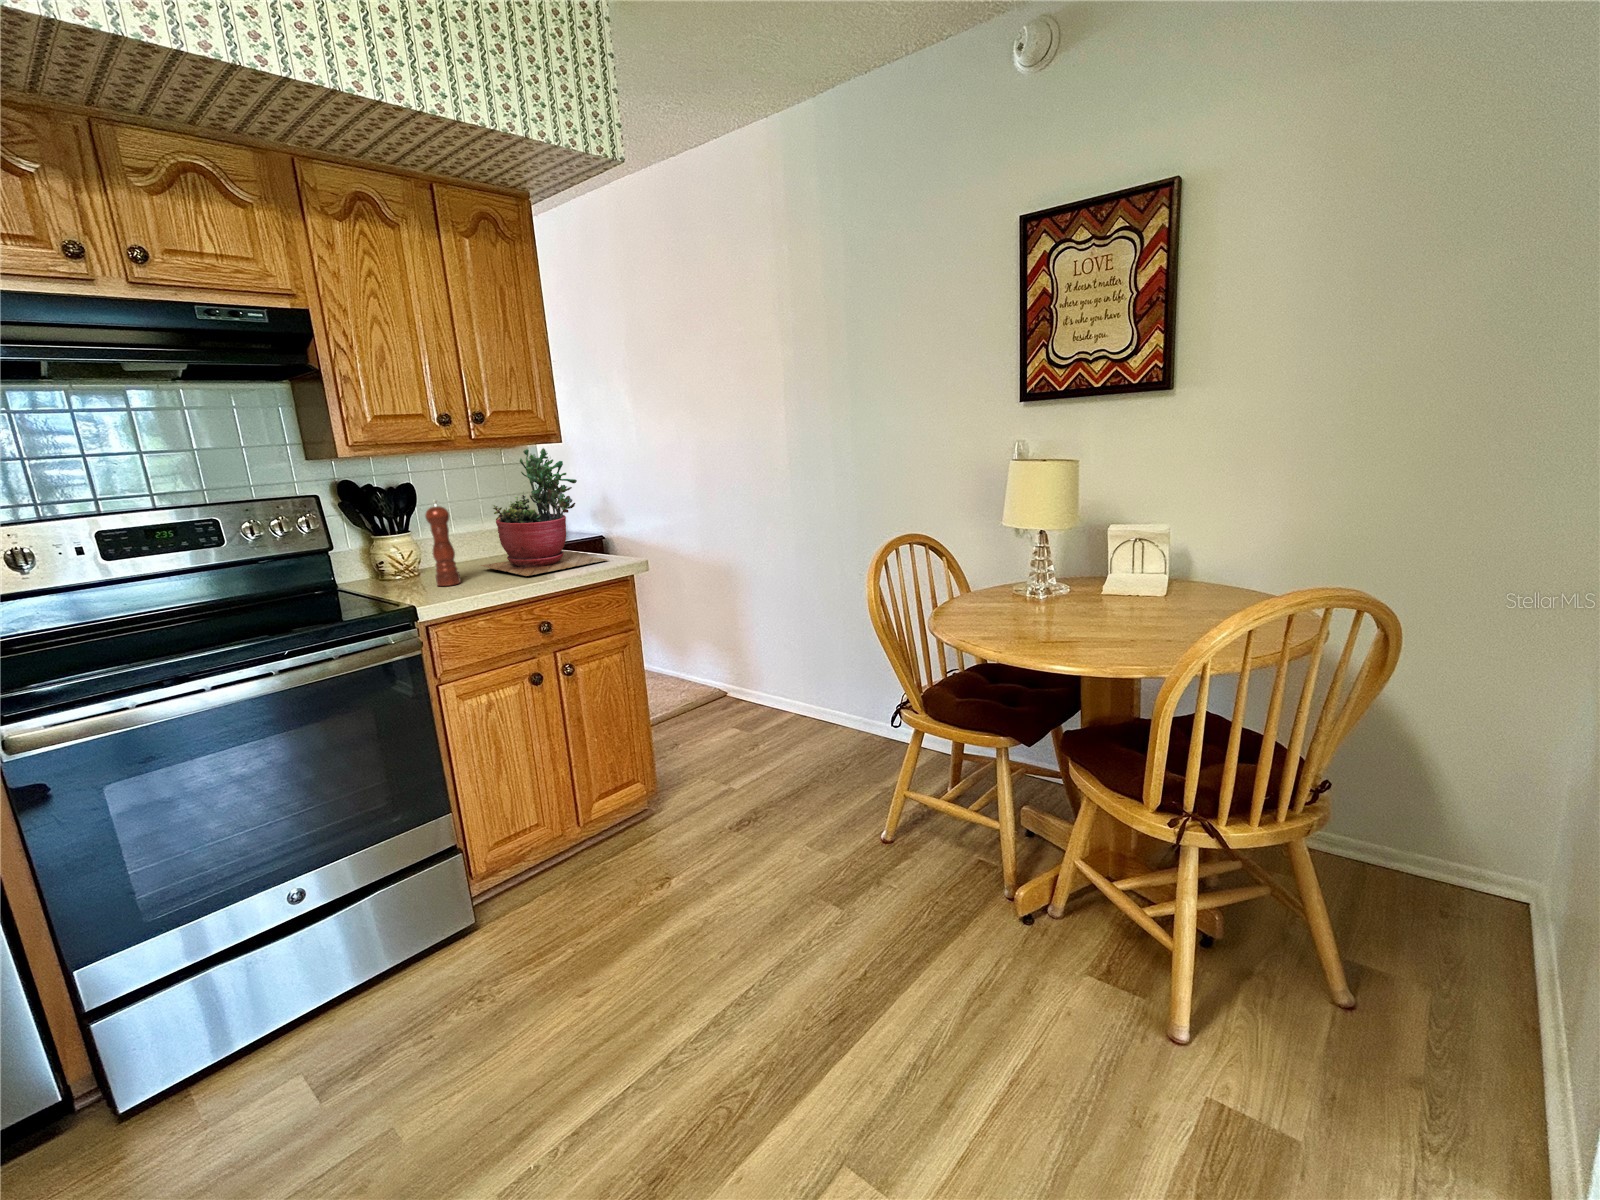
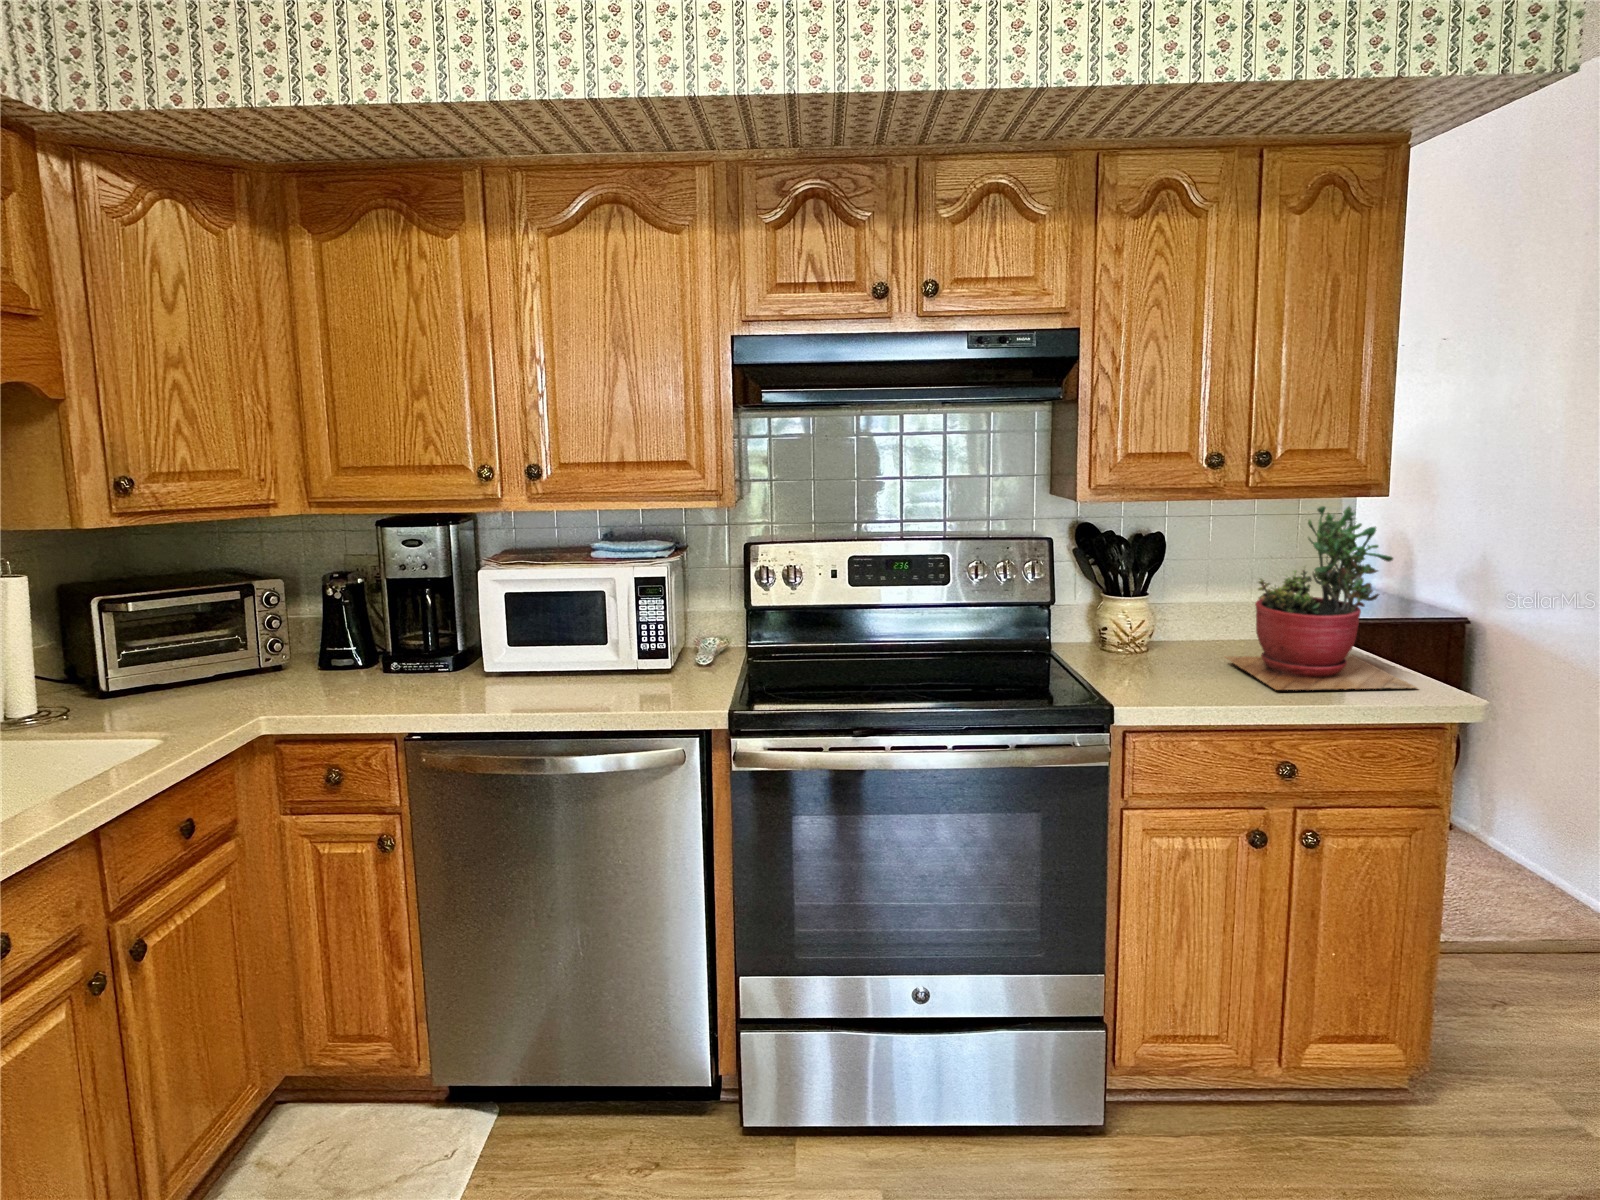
pepper mill: present [425,500,461,586] -> none [1157,567,1190,680]

